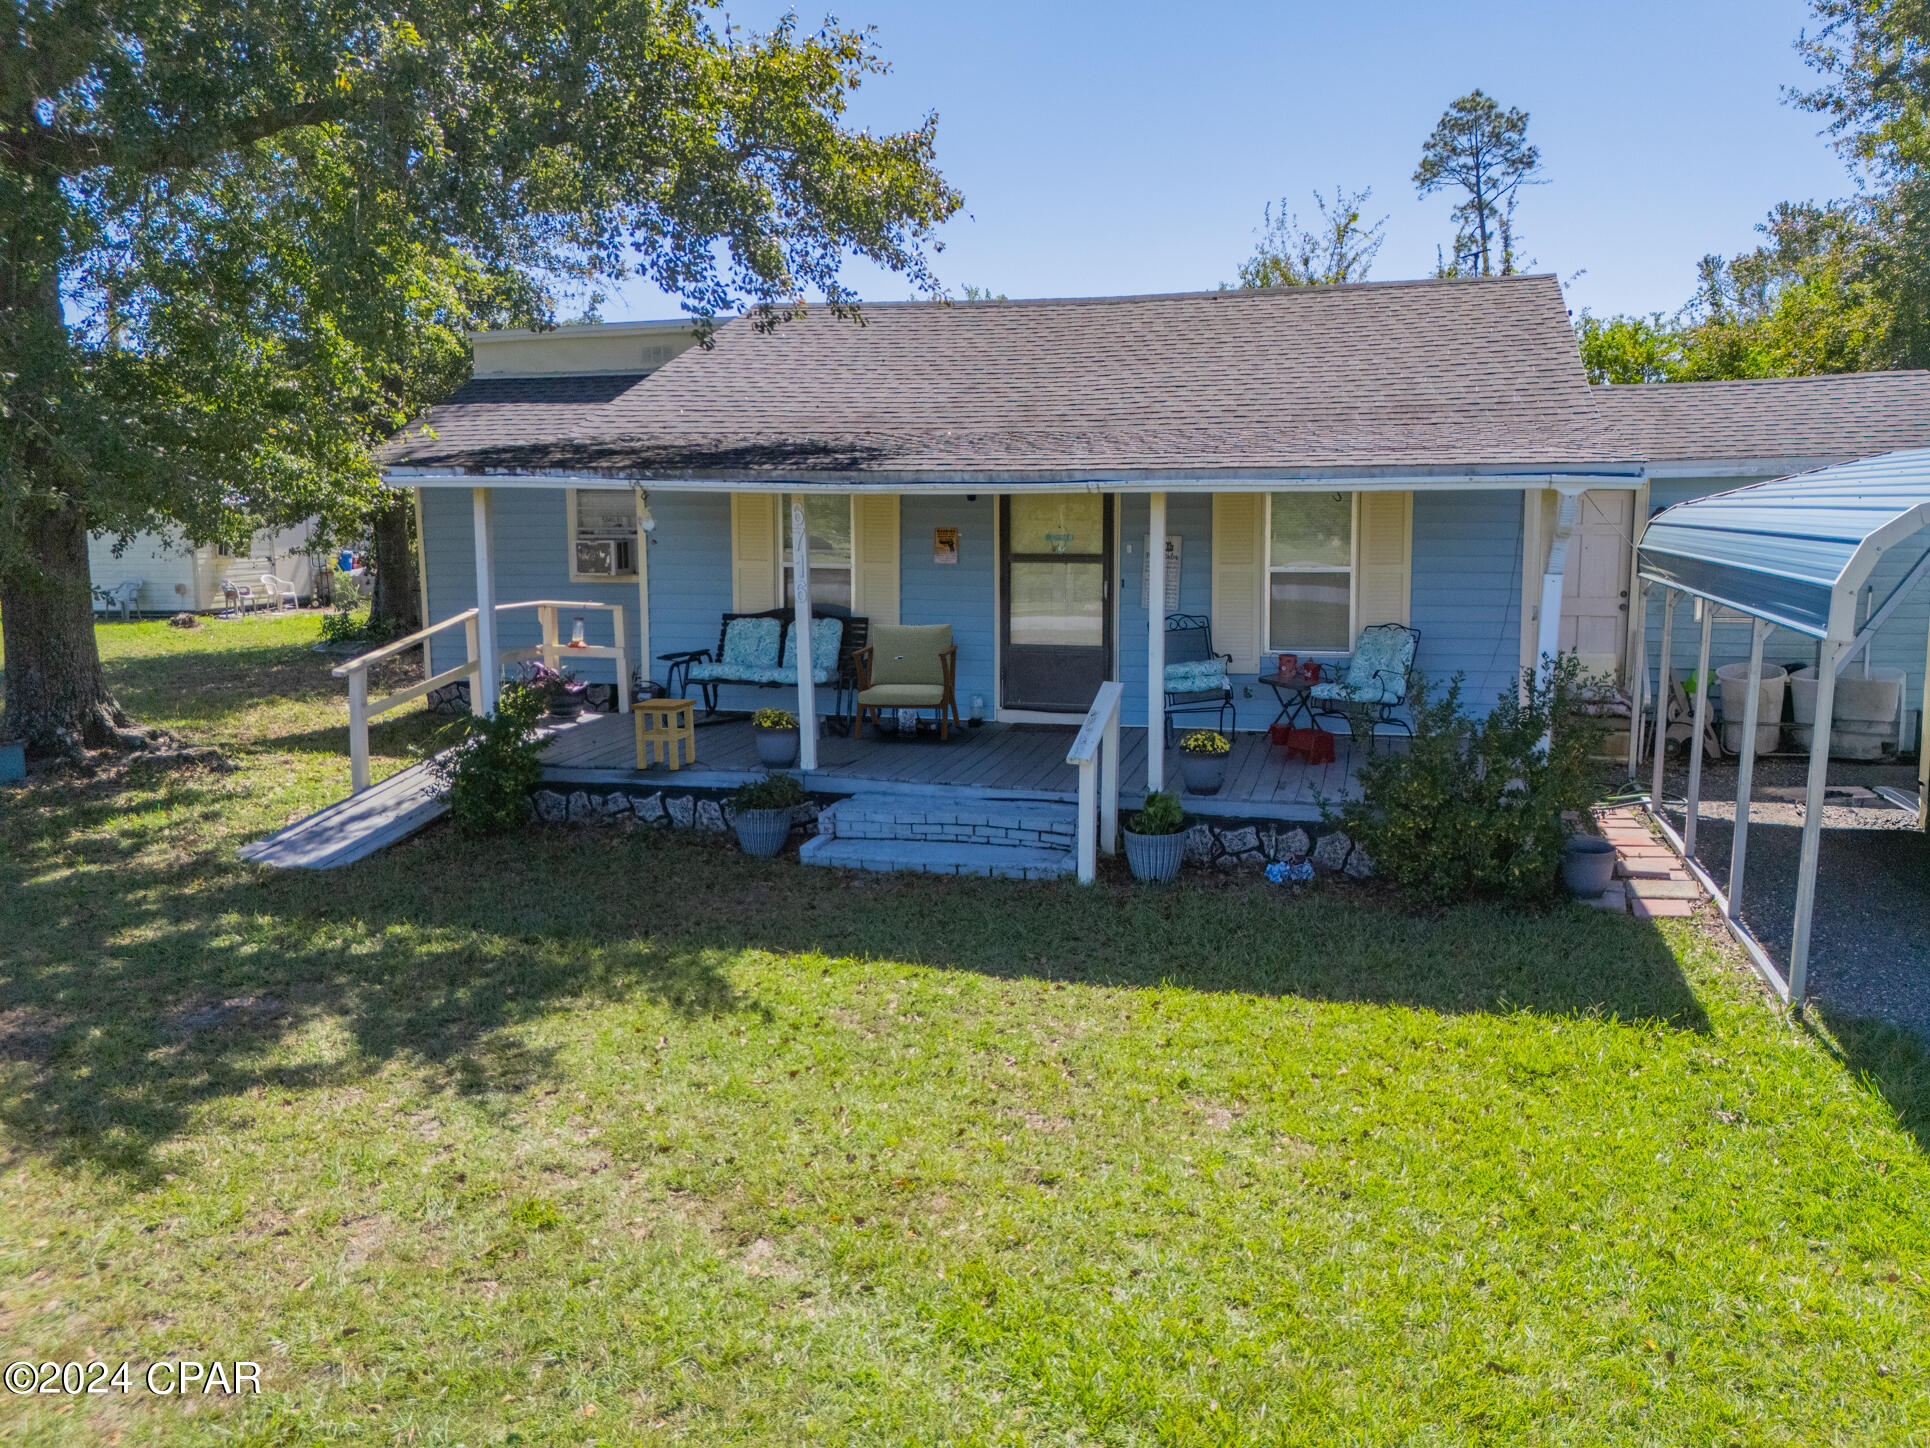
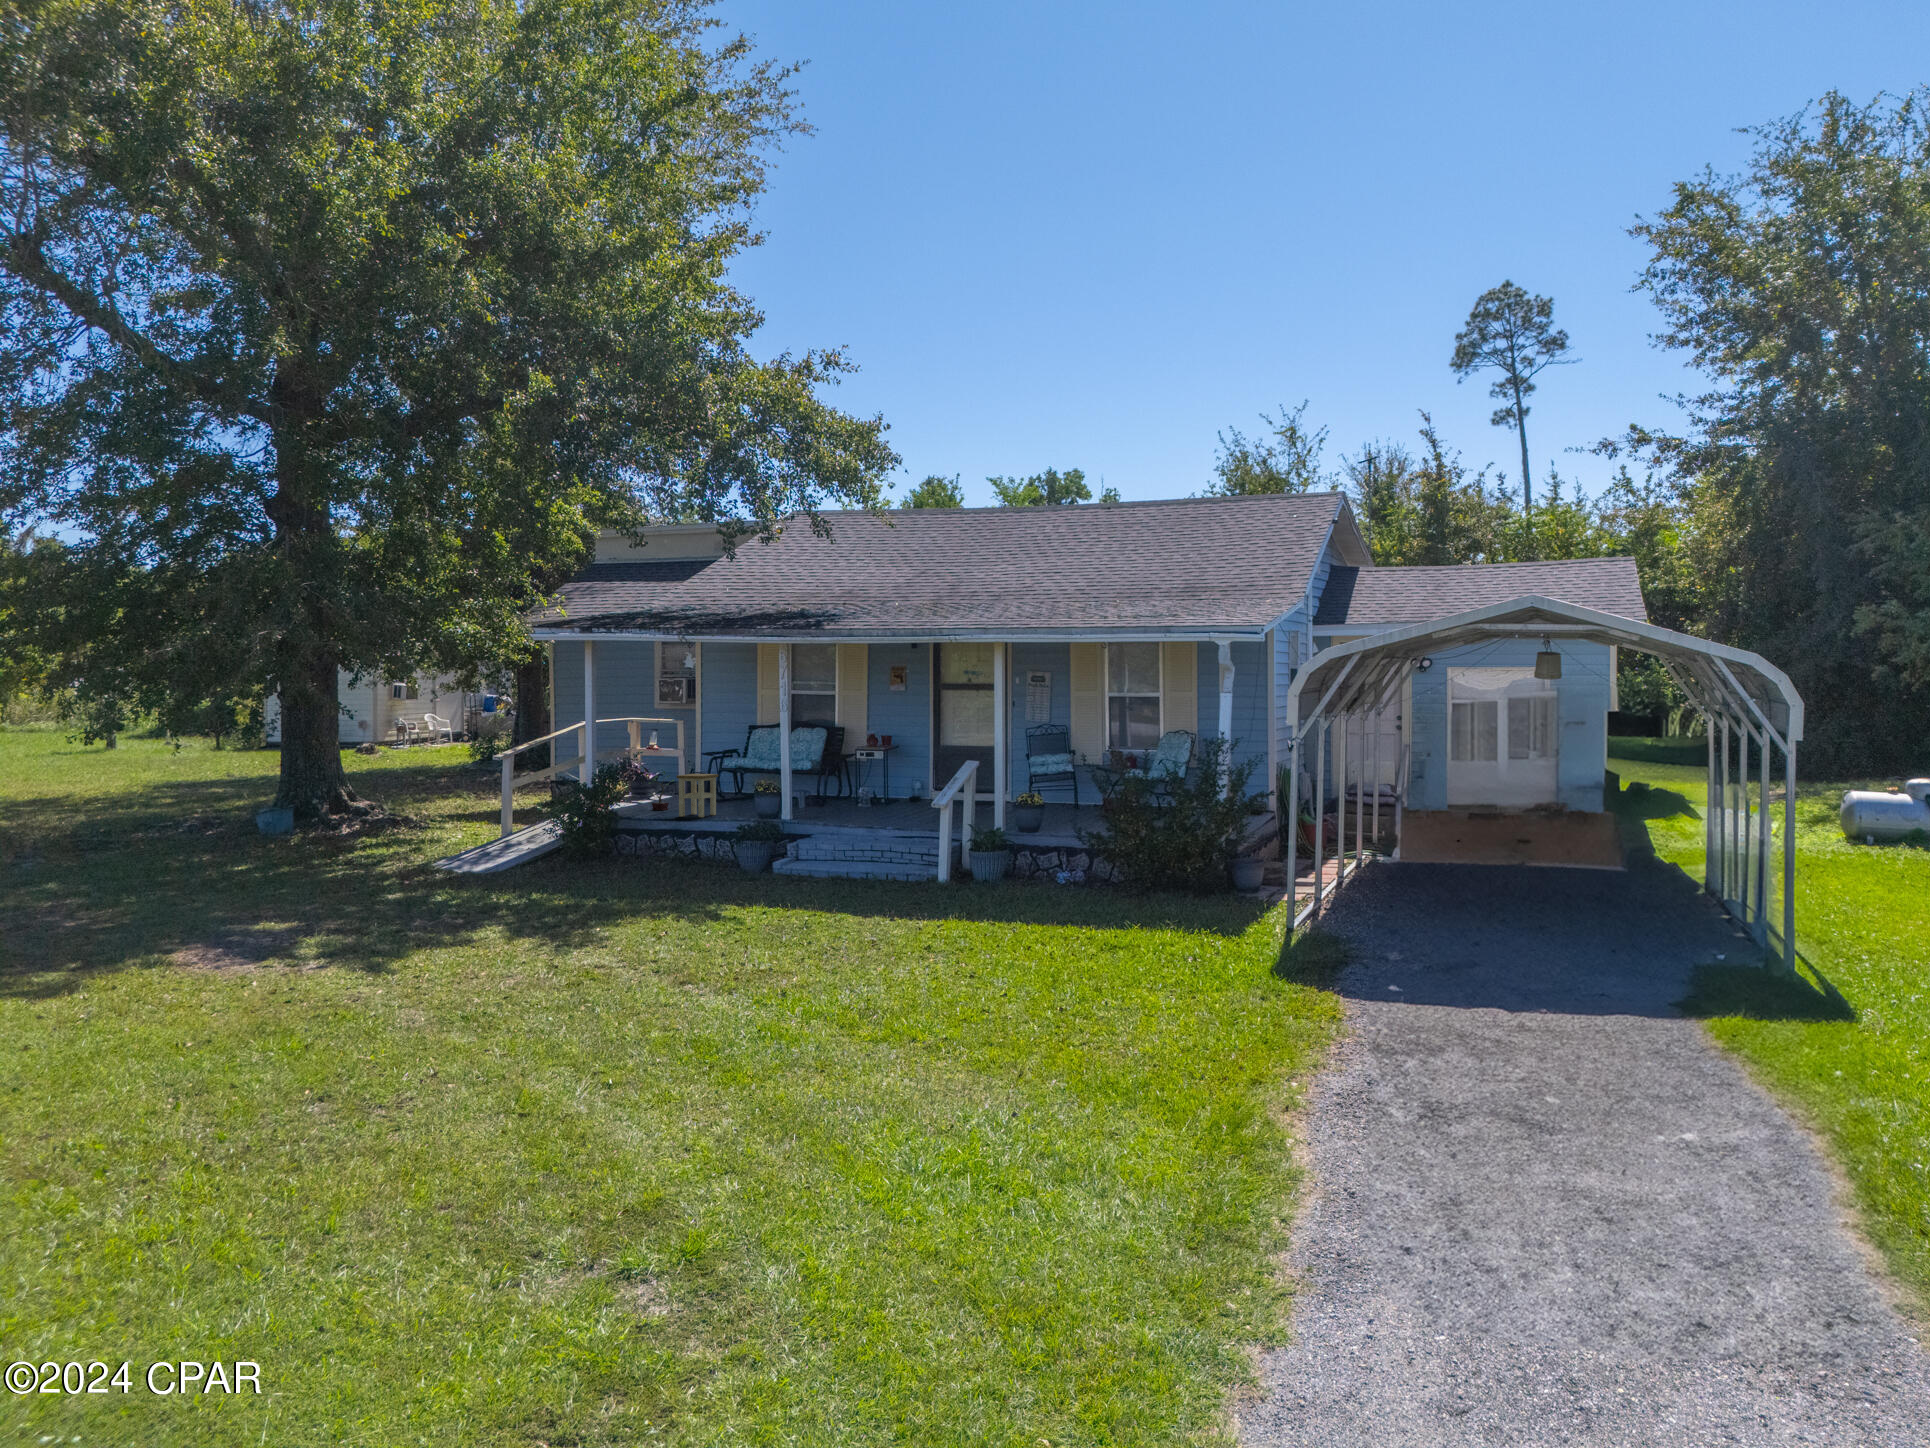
lounge chair: present [851,624,960,740] -> none [824,732,903,808]
potted plant: none [579,690,624,752] -> present [649,771,674,810]

